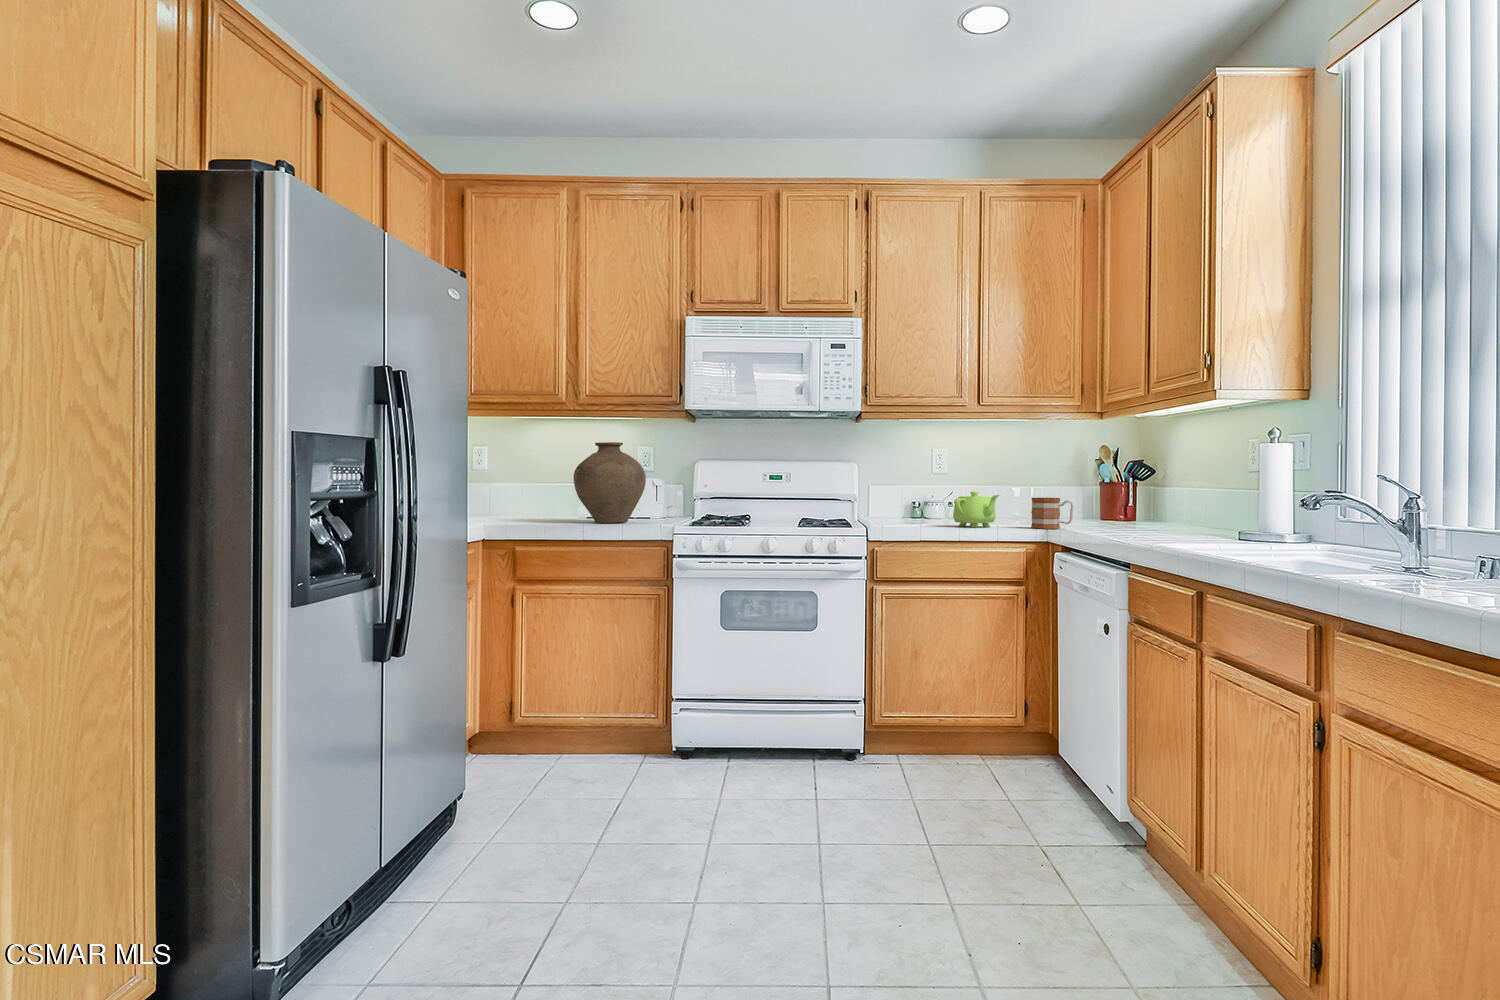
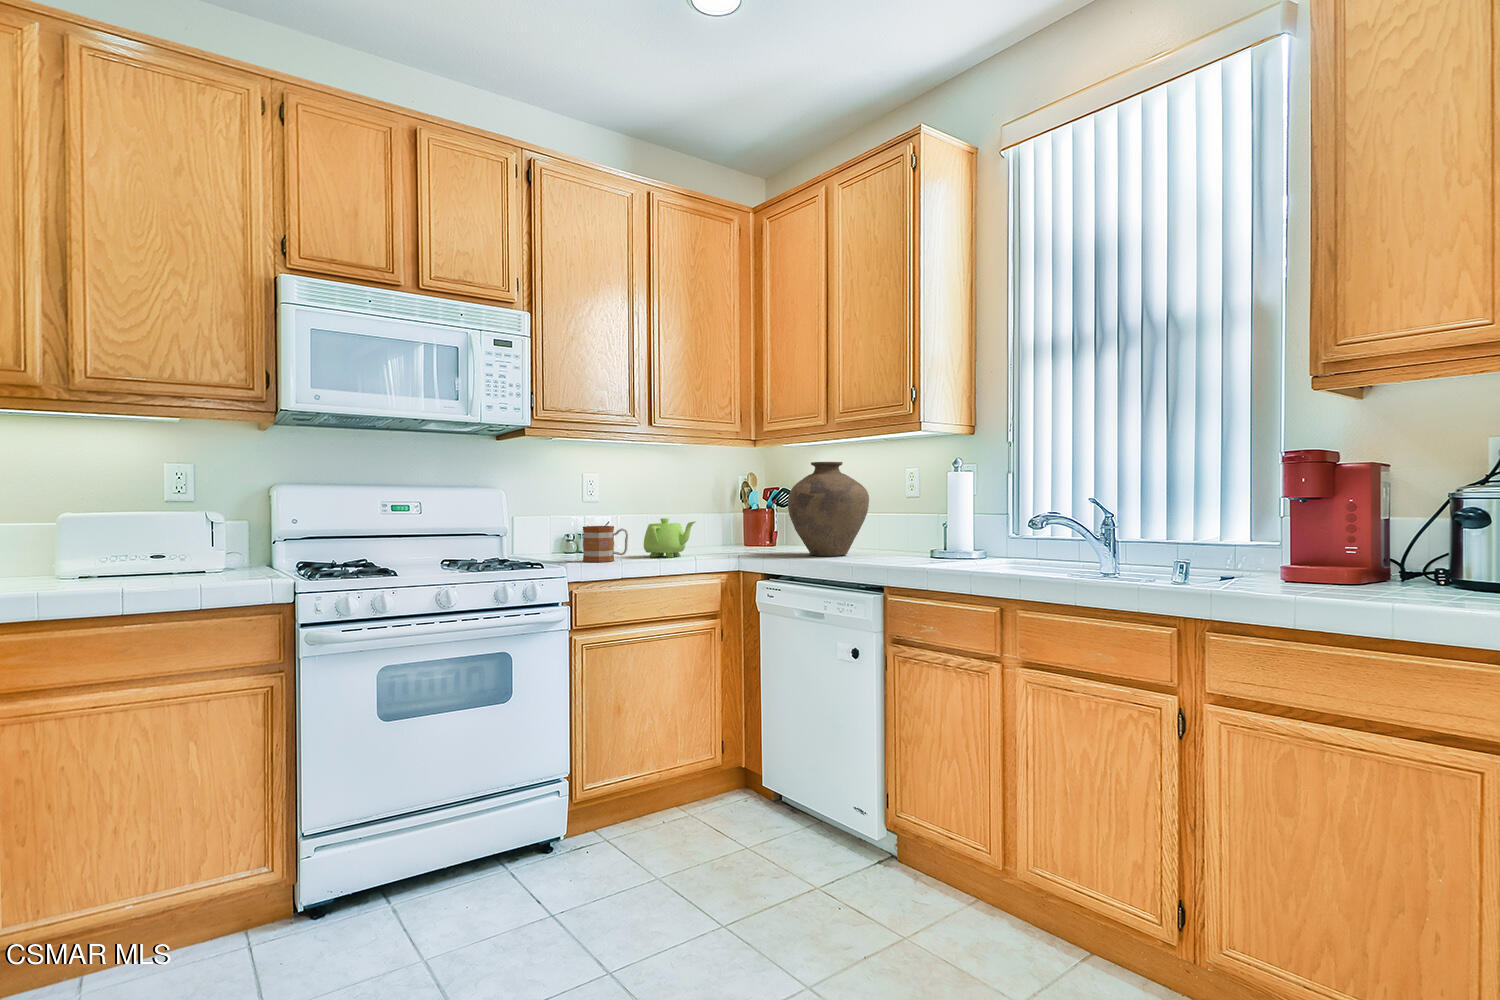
vase: present [574,442,646,523] -> present [788,462,869,556]
mug: present [1031,498,1074,529] -> present [583,526,628,562]

